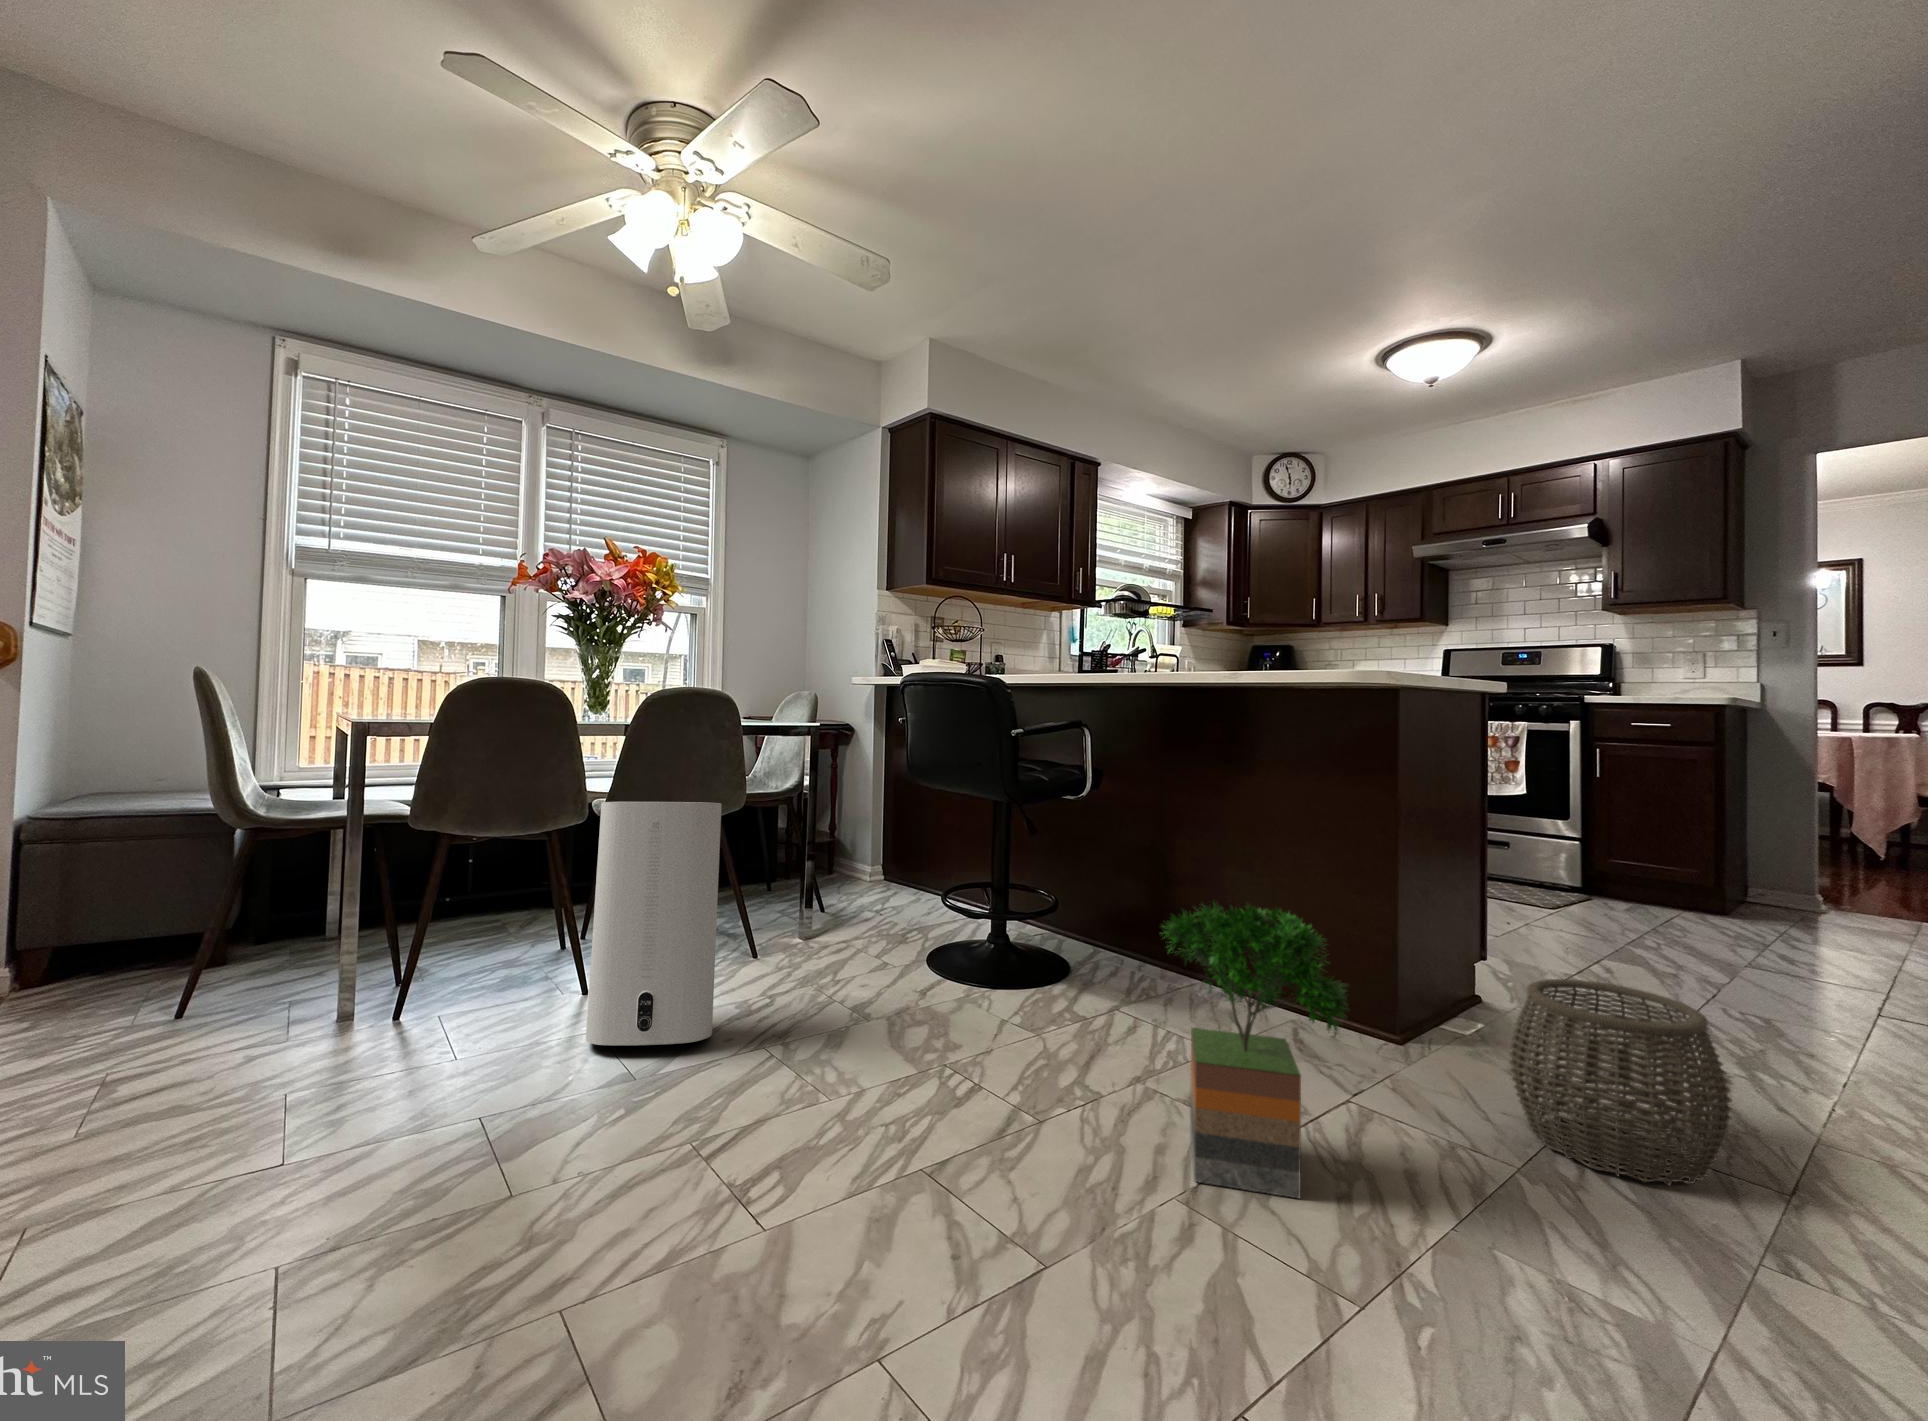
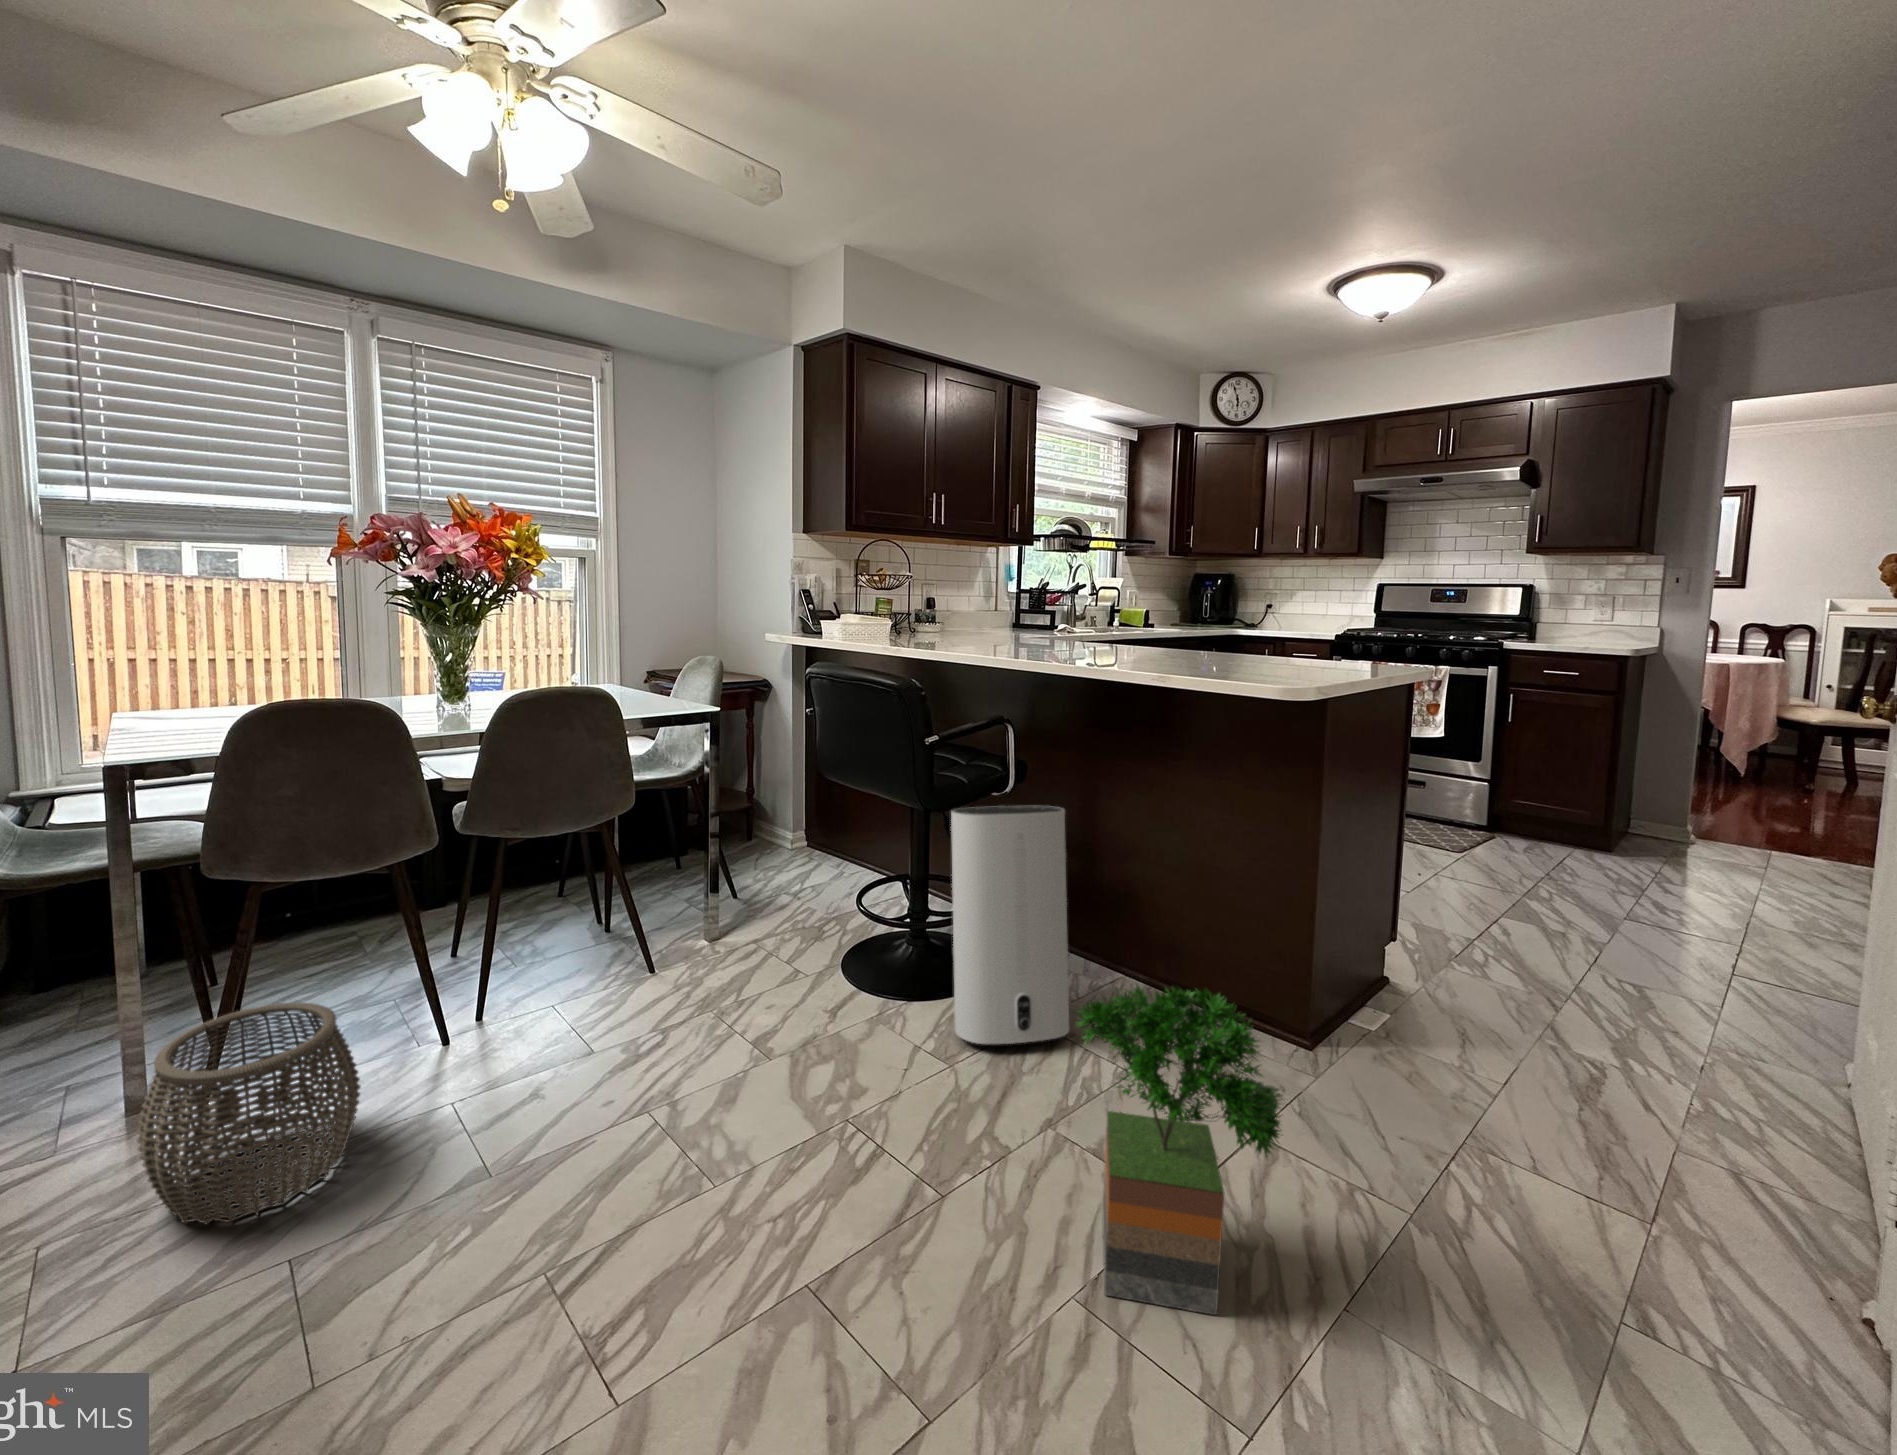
air purifier: present [586,802,722,1045] -> present [951,806,1069,1044]
woven basket: present [1509,979,1732,1185] -> present [137,1002,360,1224]

